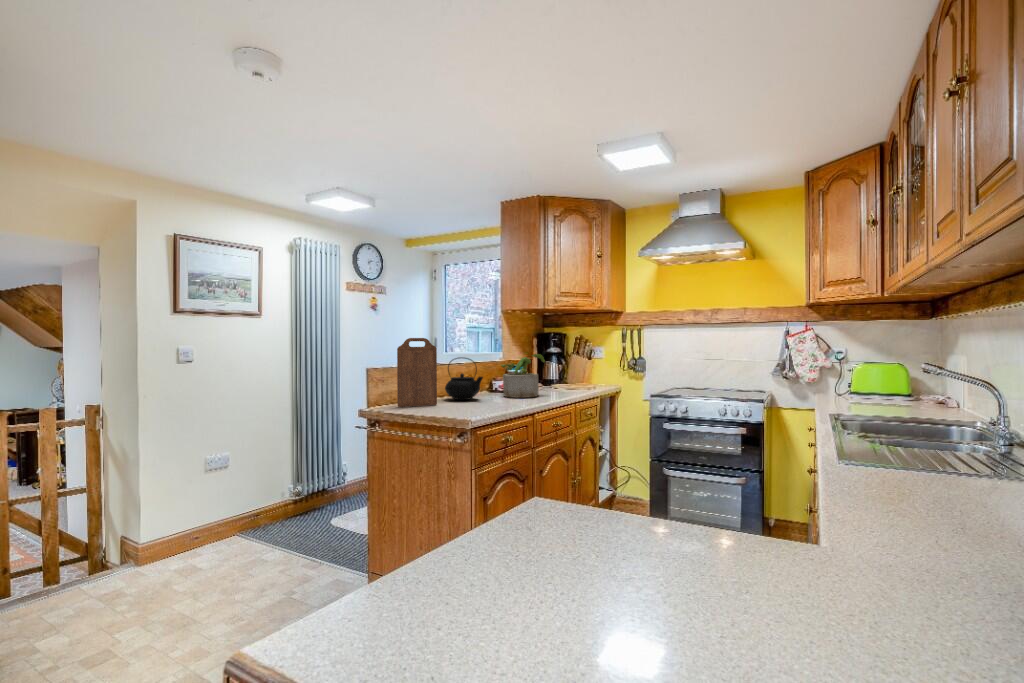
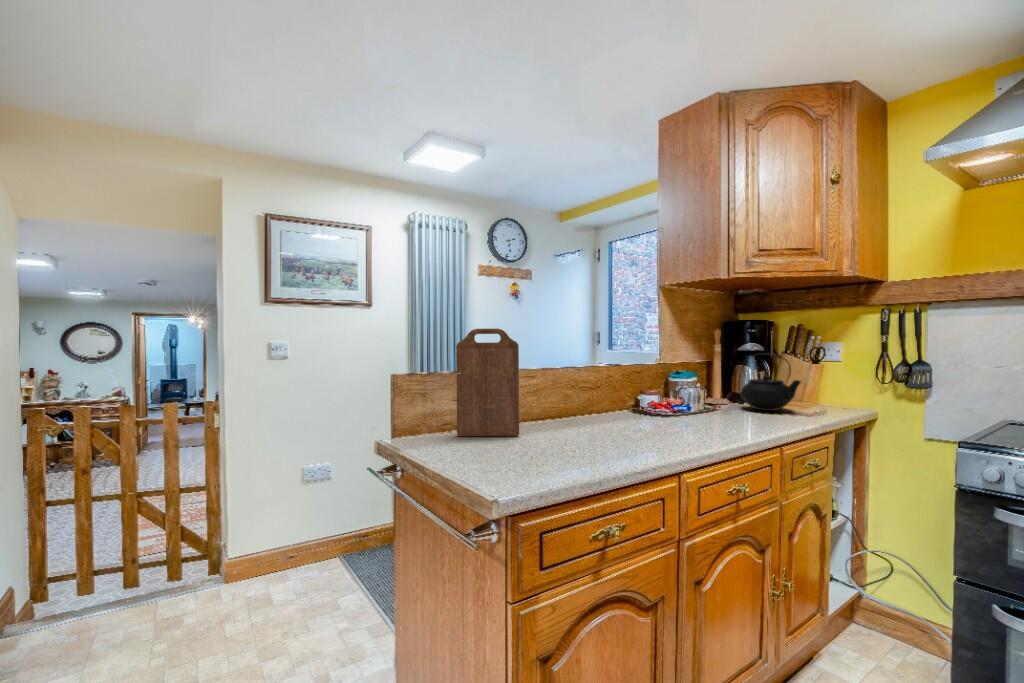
potted plant: present [501,354,545,398] -> none [646,355,720,429]
teapot: present [445,357,483,400] -> present [740,353,801,411]

